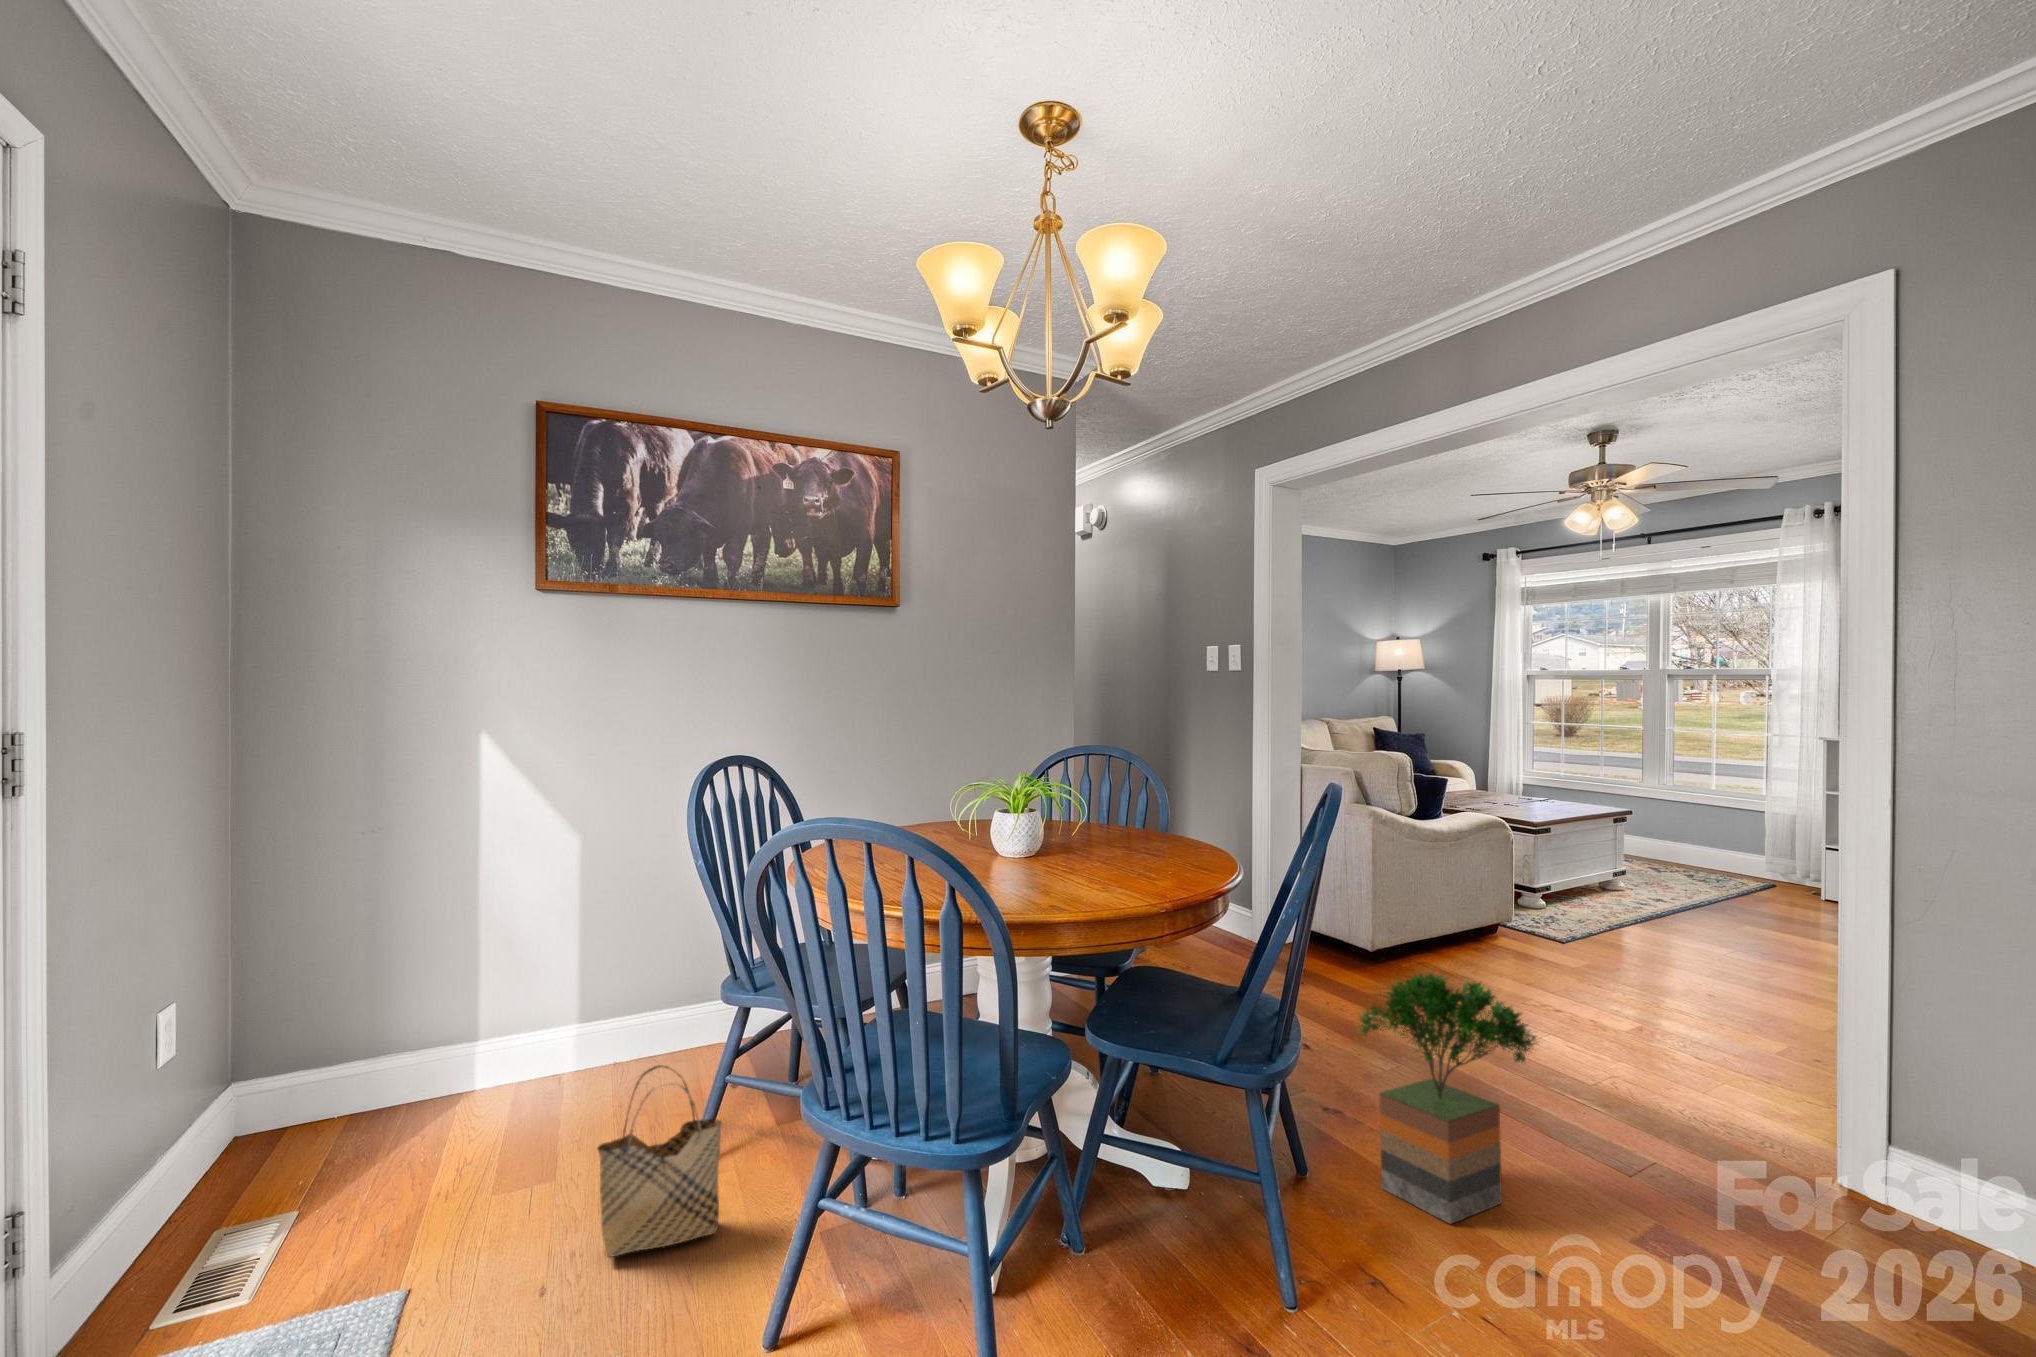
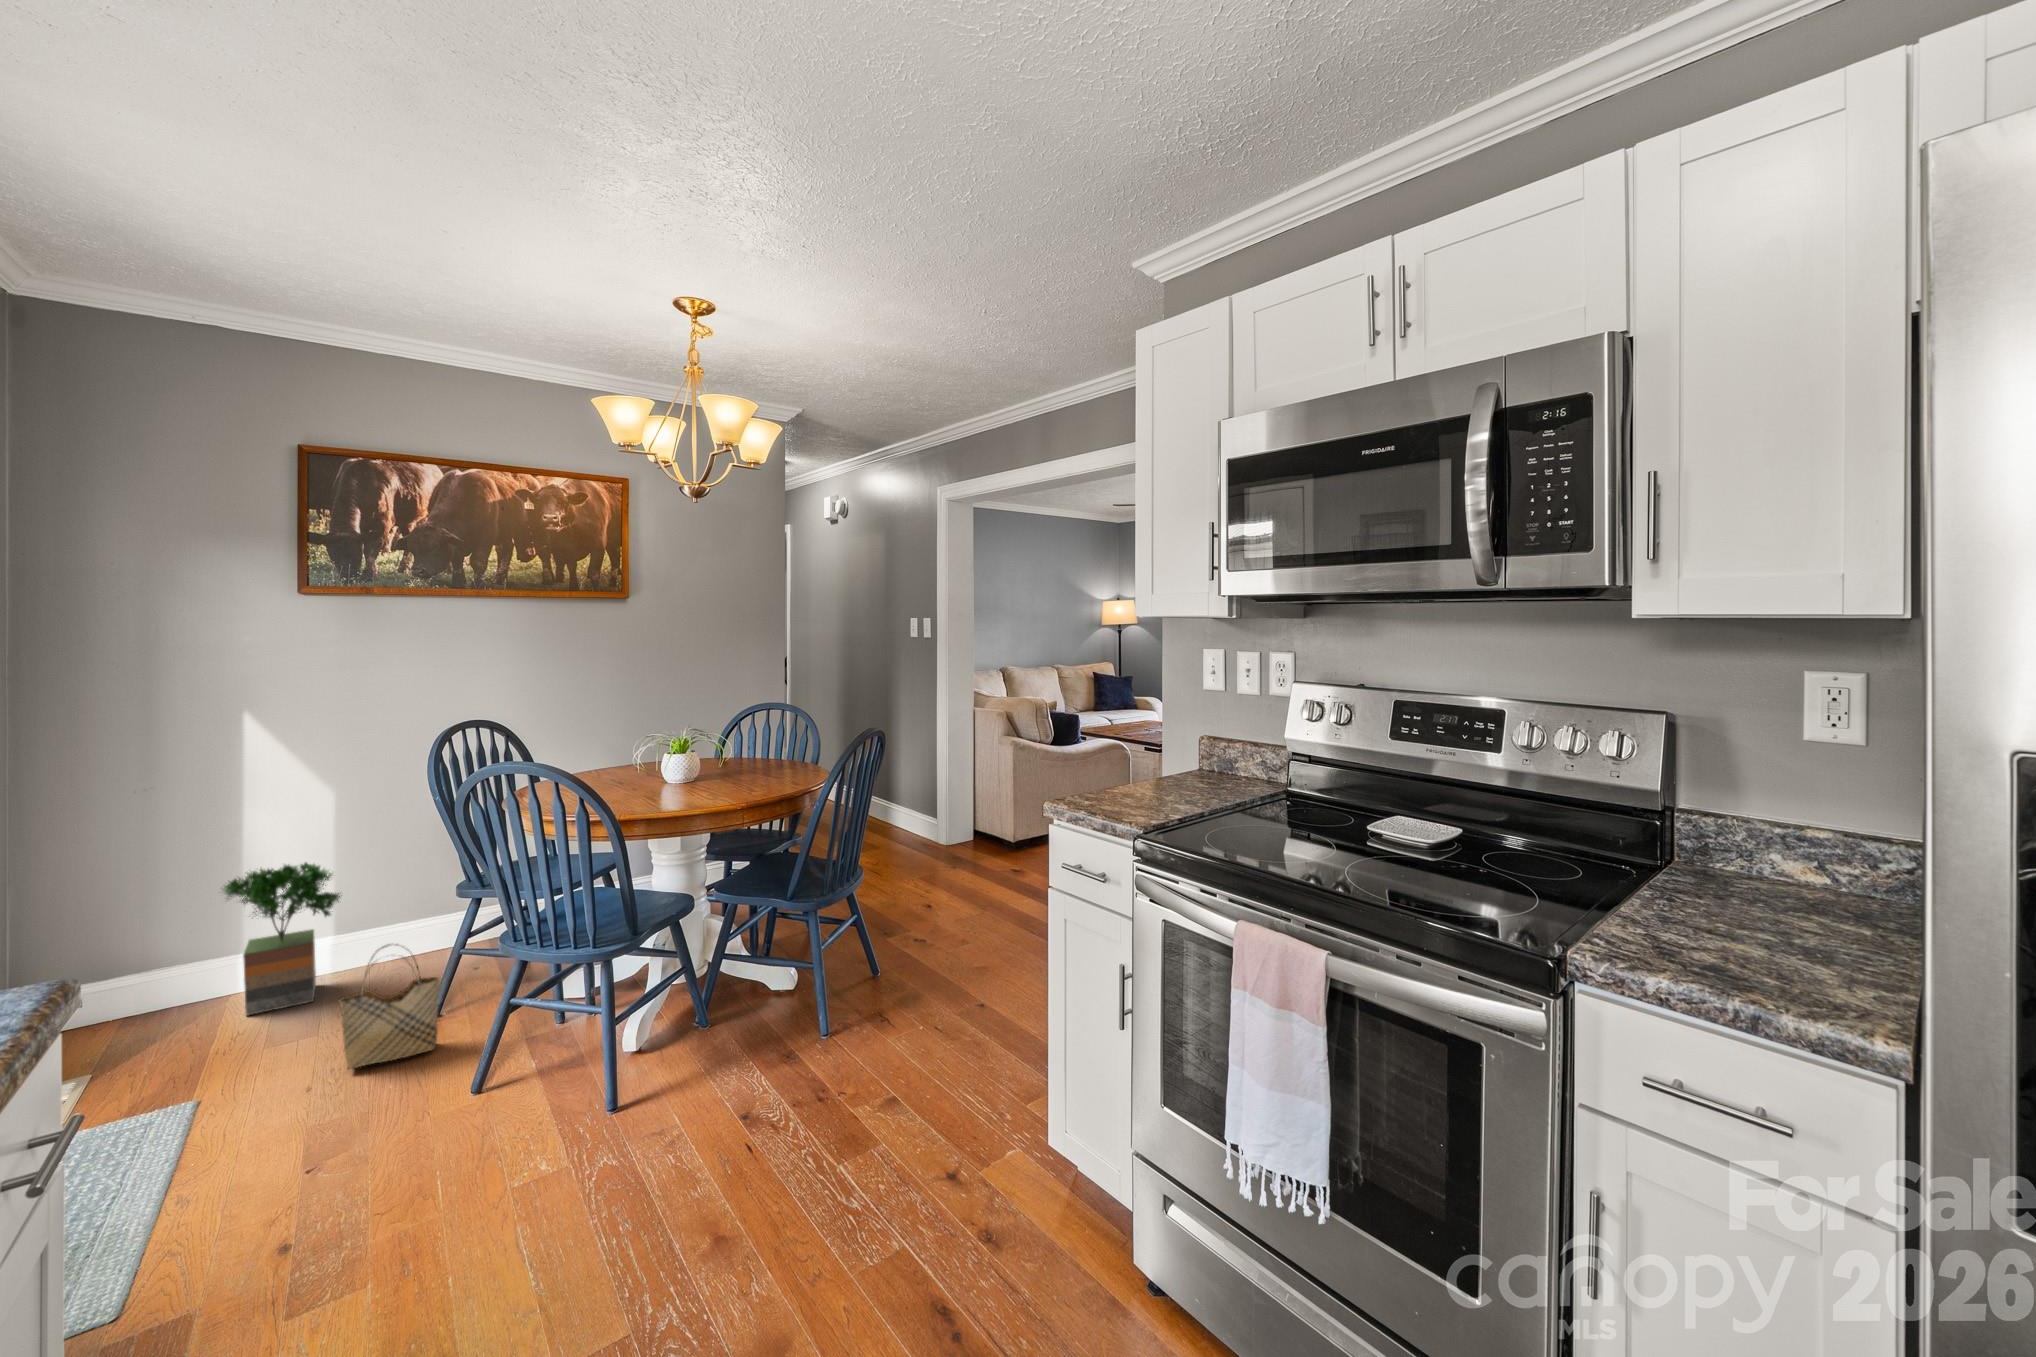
potted tree: present [1359,973,1537,1224] -> present [221,863,340,1015]

